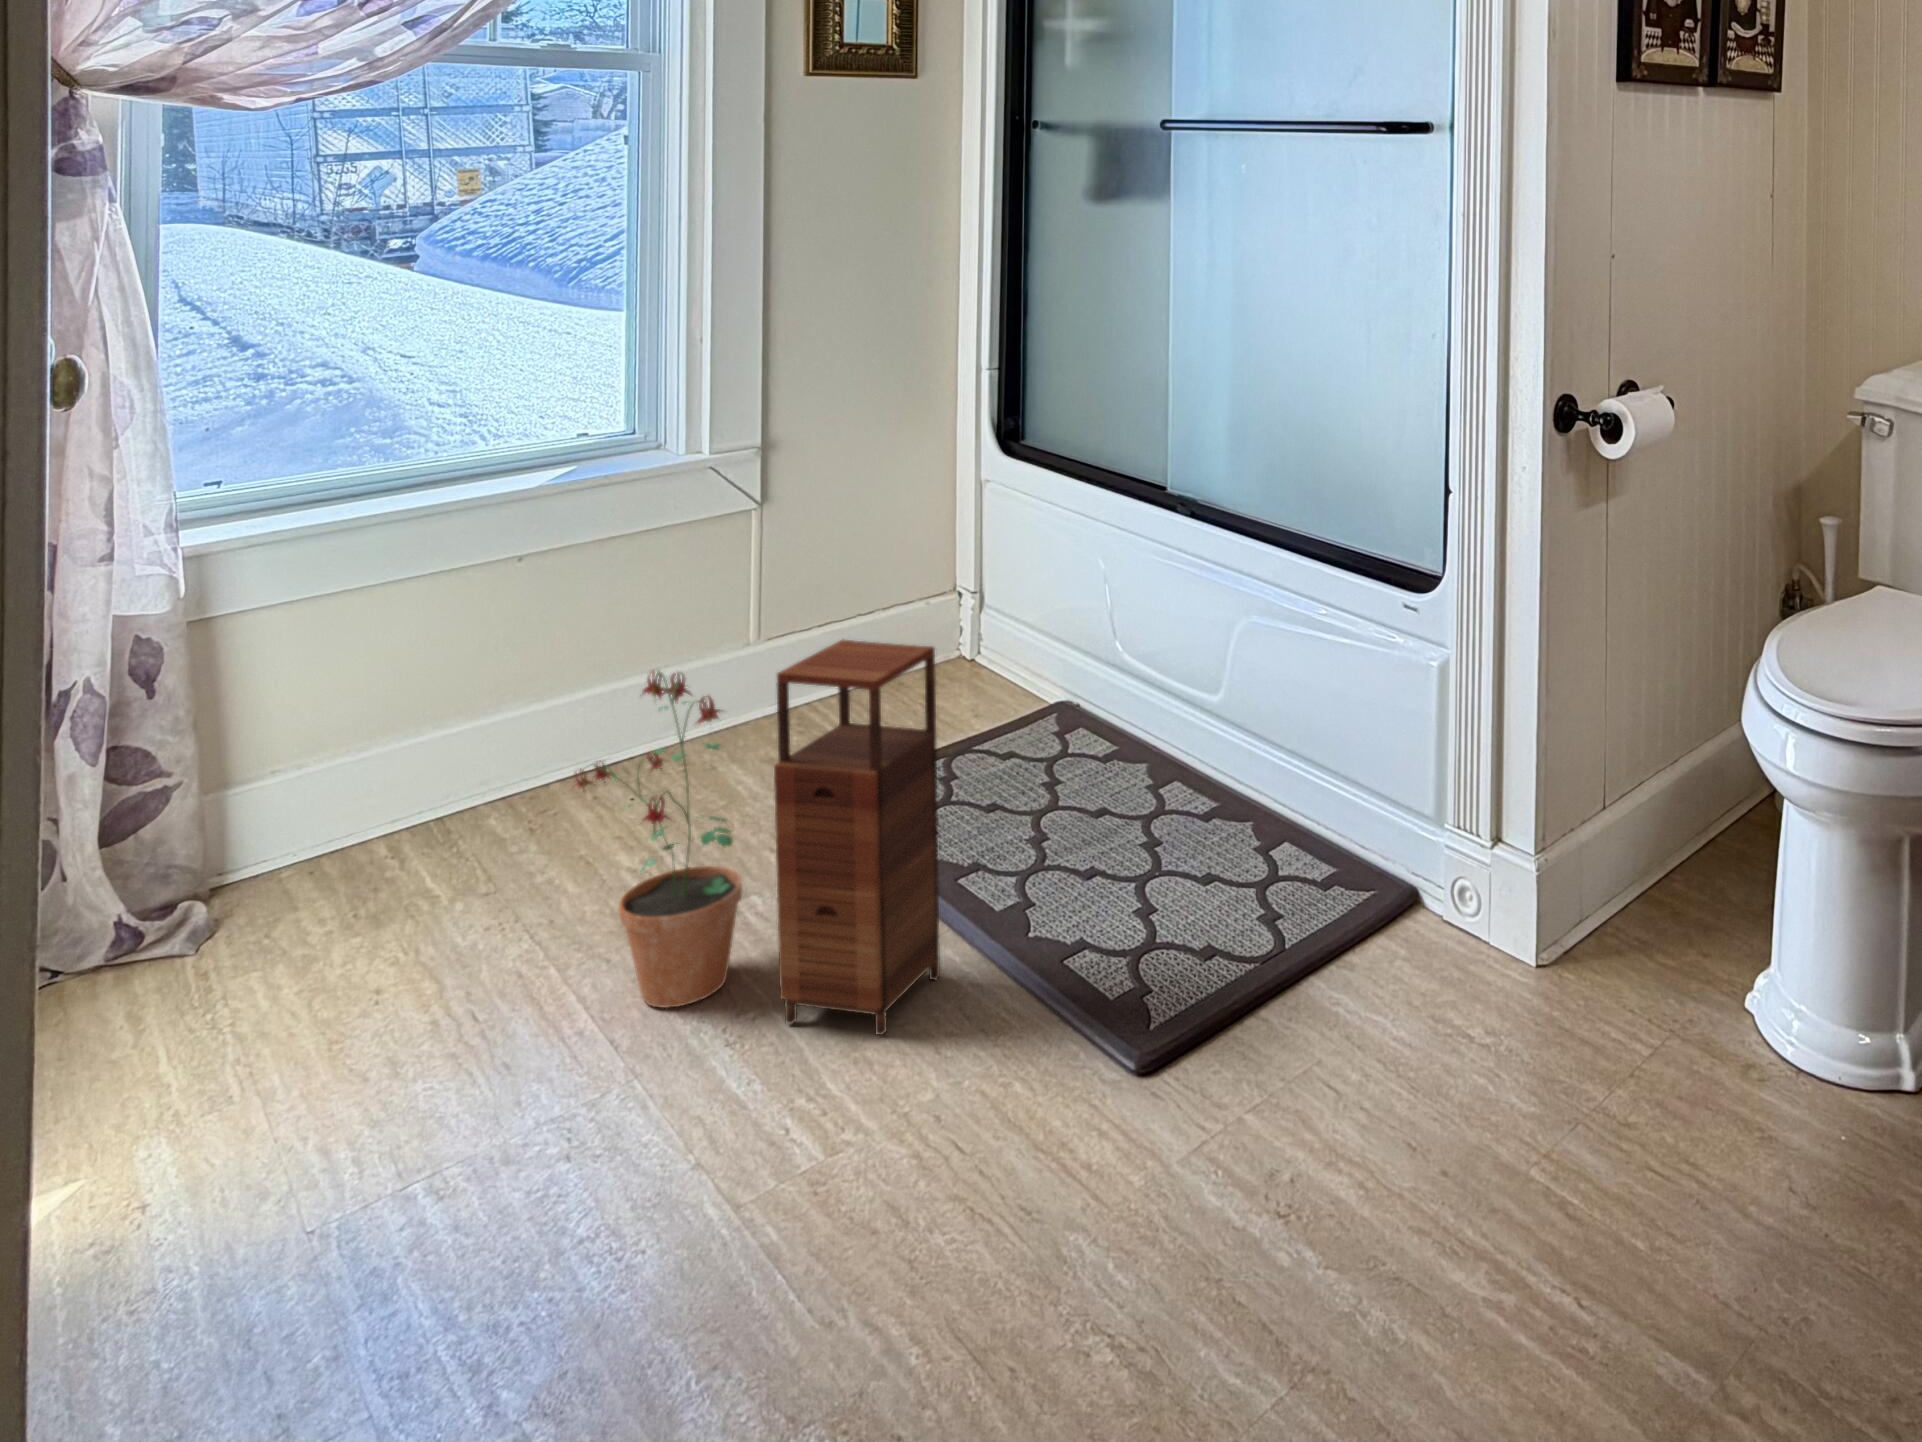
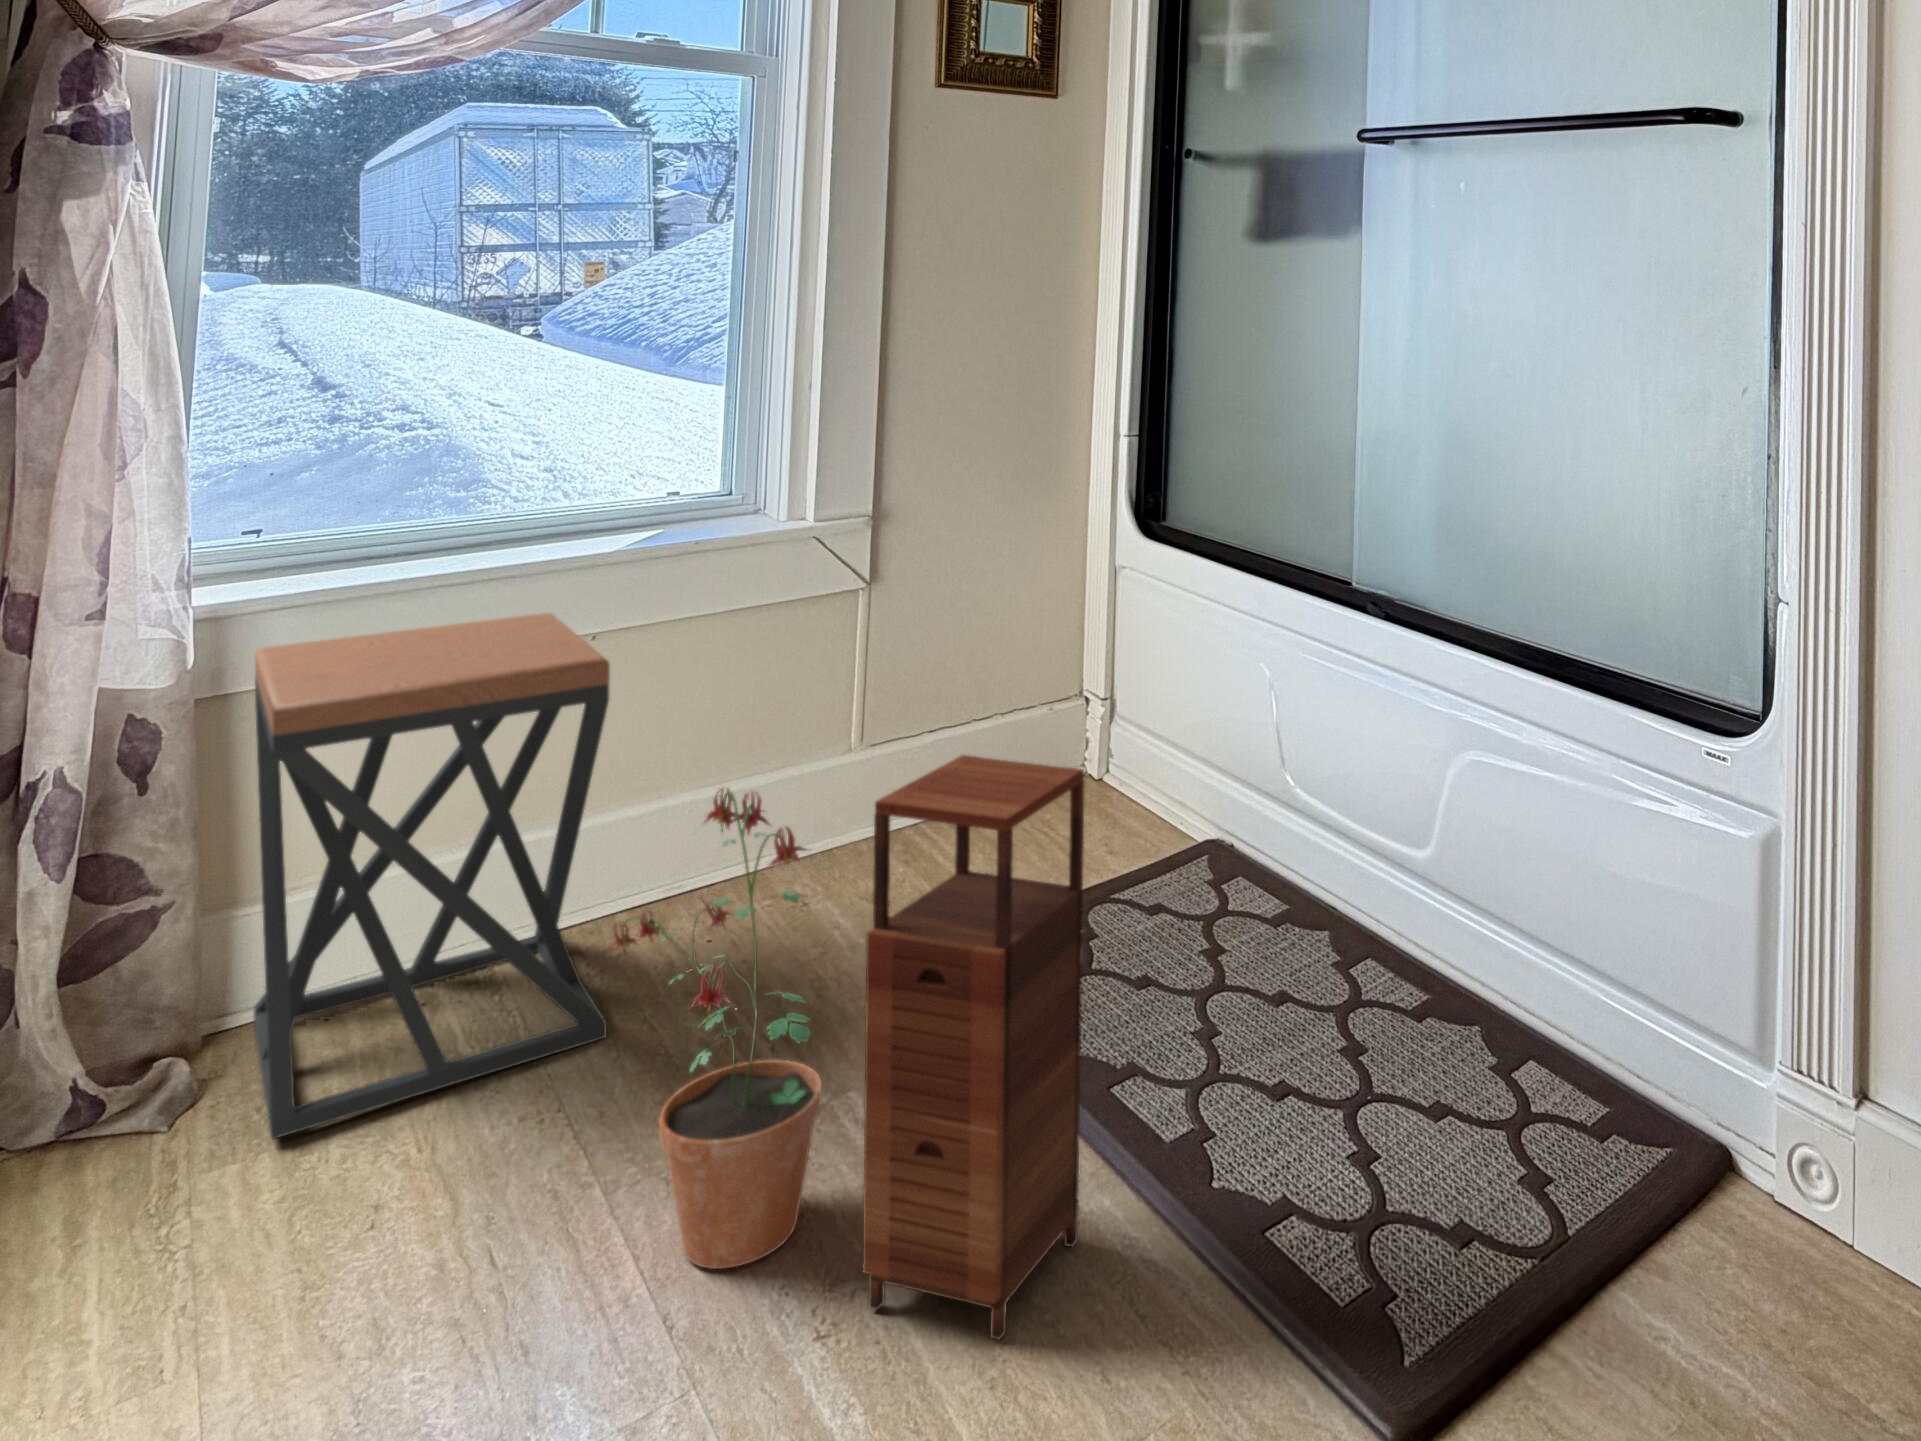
stool: none [234,538,558,948] -> present [253,613,610,1139]

